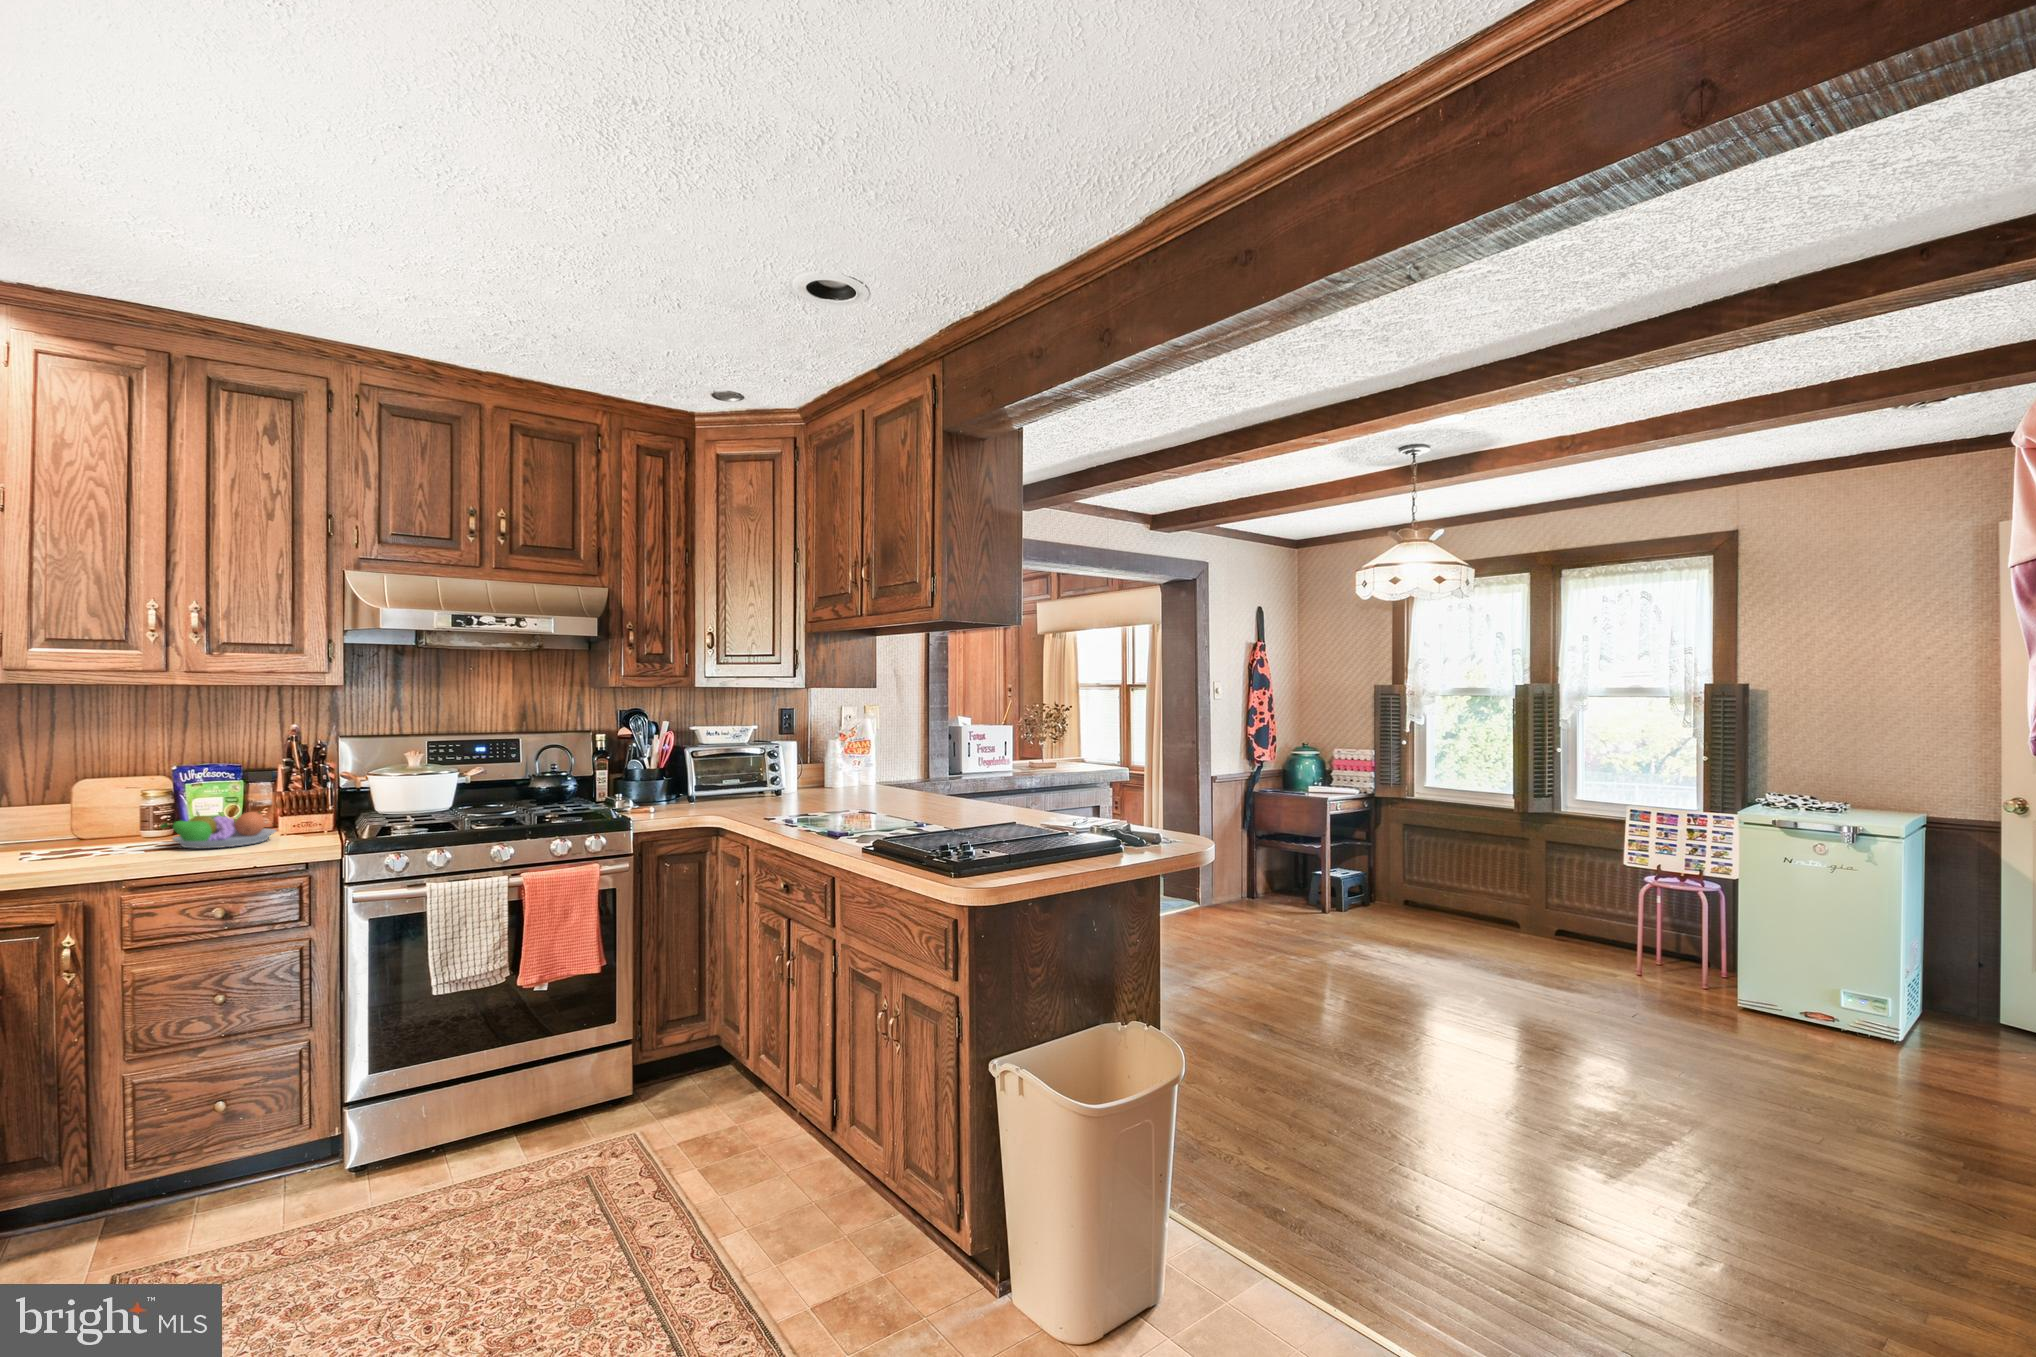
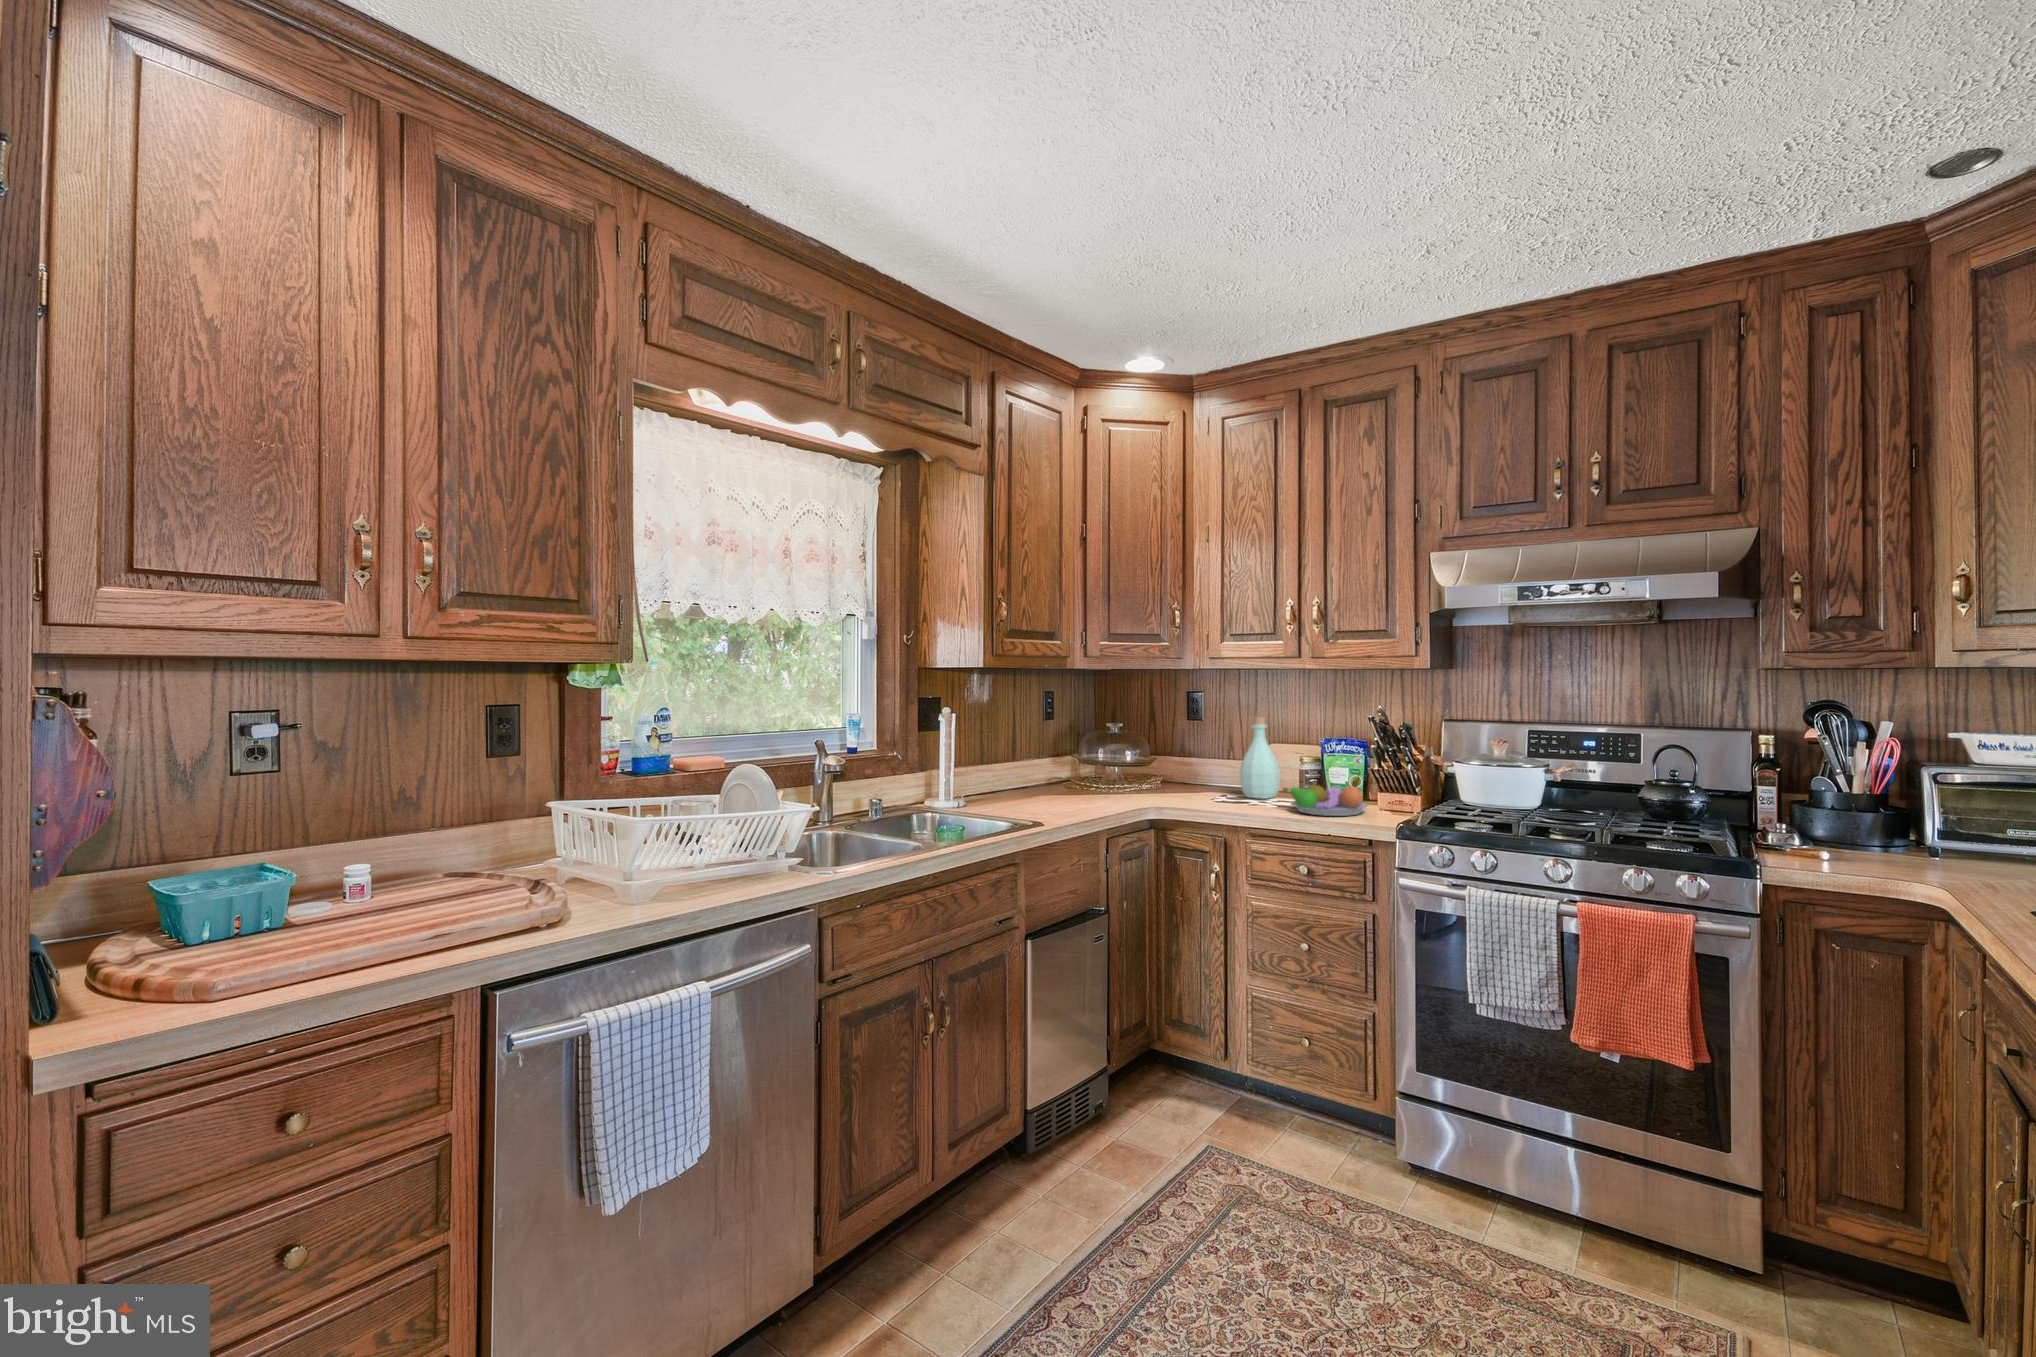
bottle: none [53,742,121,846] -> present [1240,717,1280,798]

